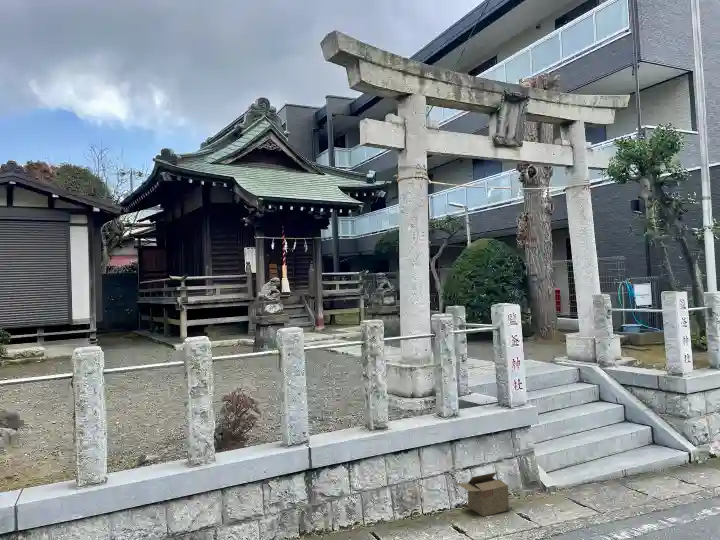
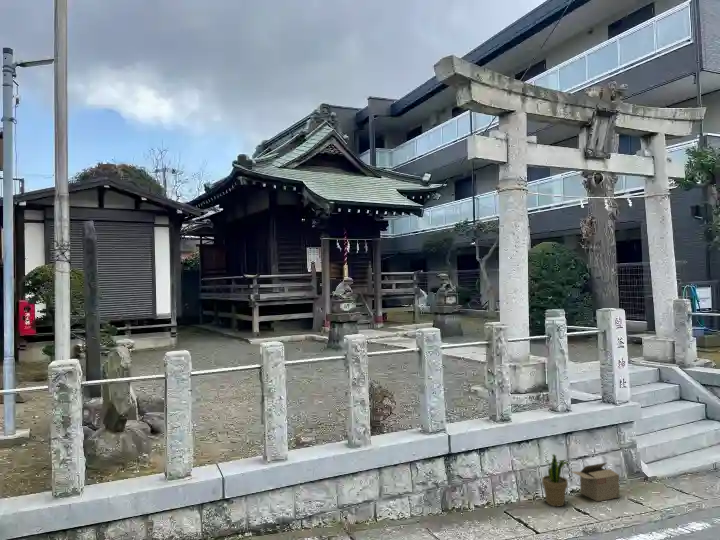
potted plant: none [422,464,452,524] -> present [542,454,568,506]

